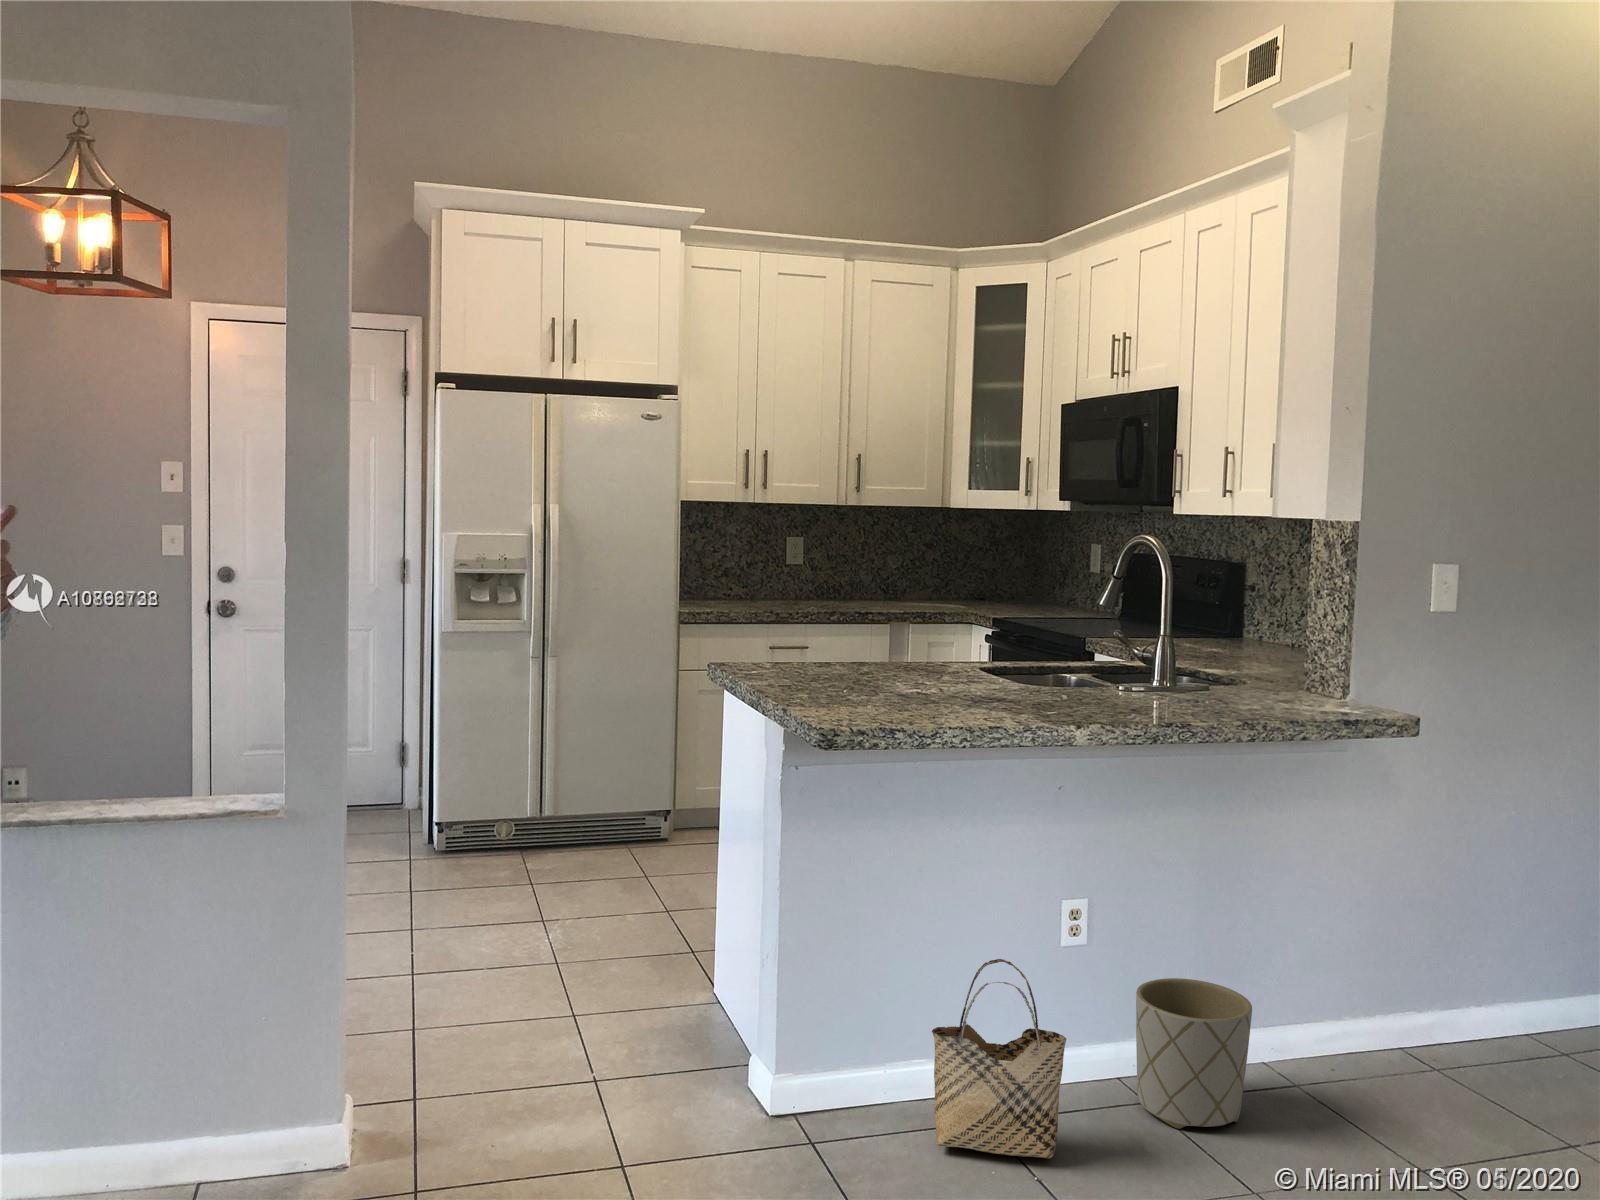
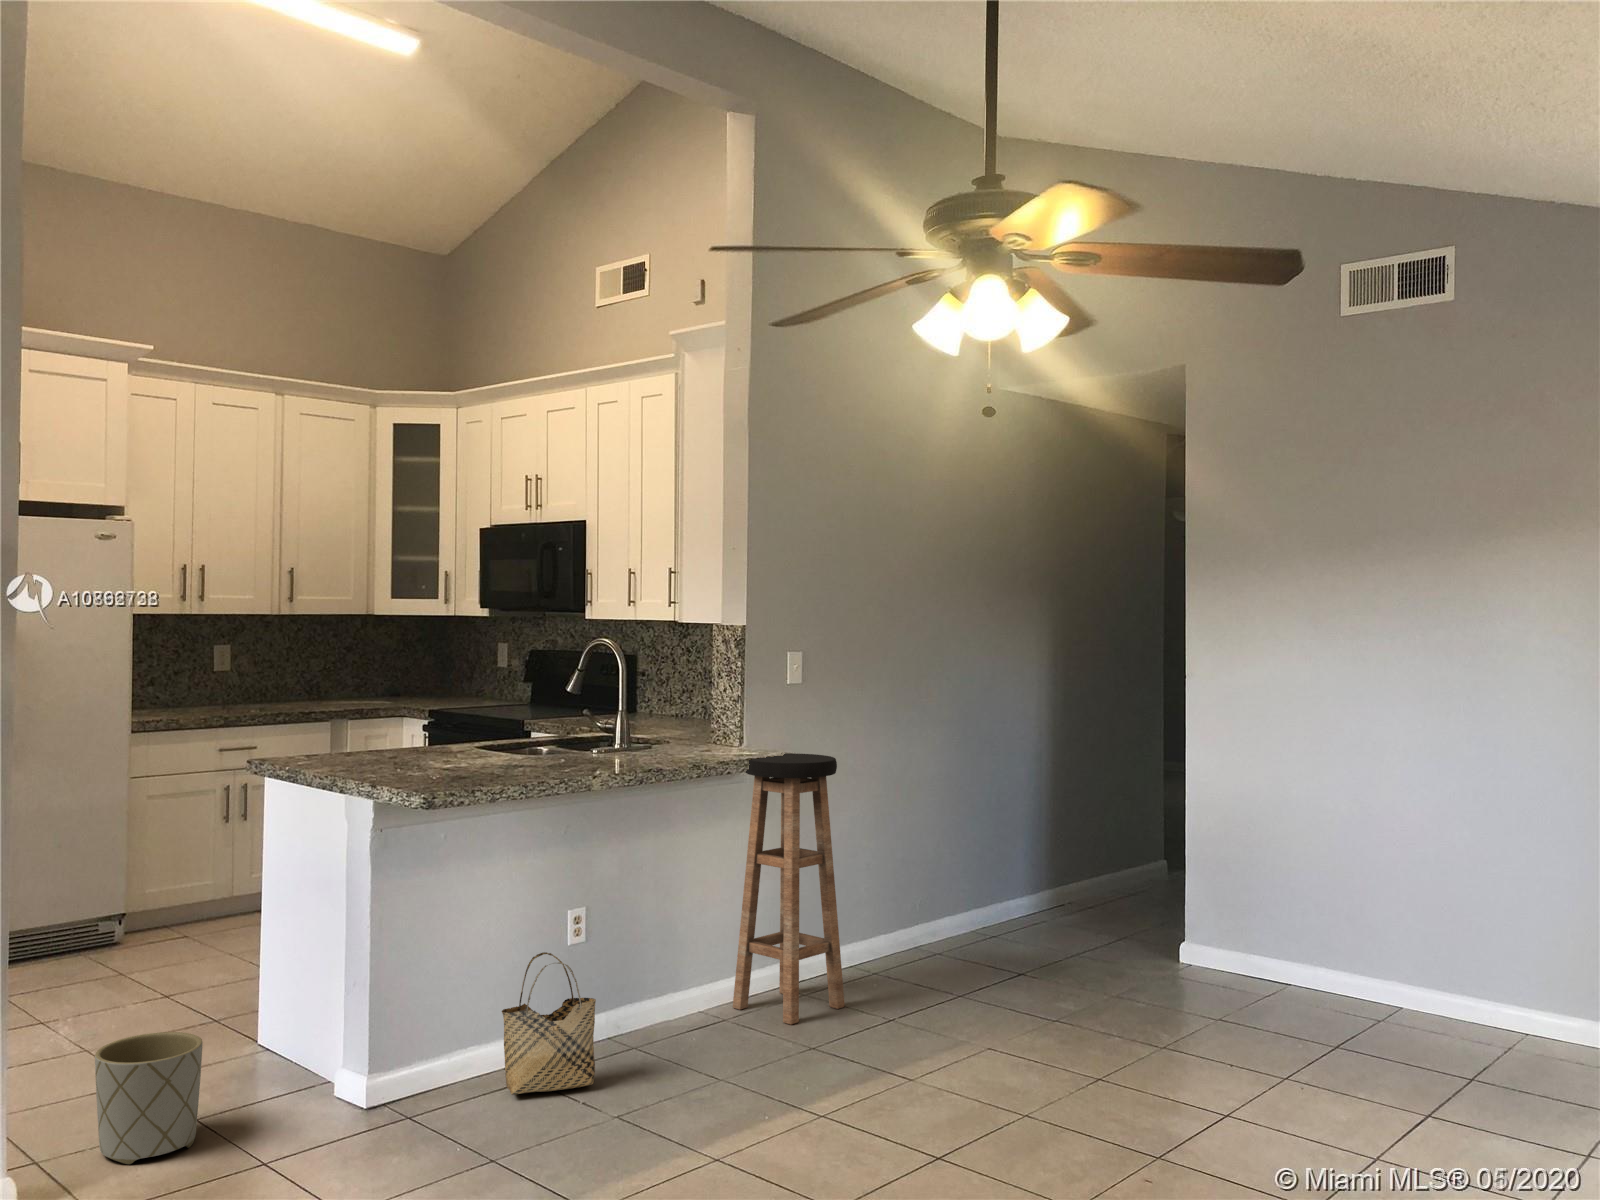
bar stool: none [1309,713,1500,1124] -> present [733,753,845,1024]
planter: present [1136,978,1252,1129] -> present [95,1032,203,1164]

